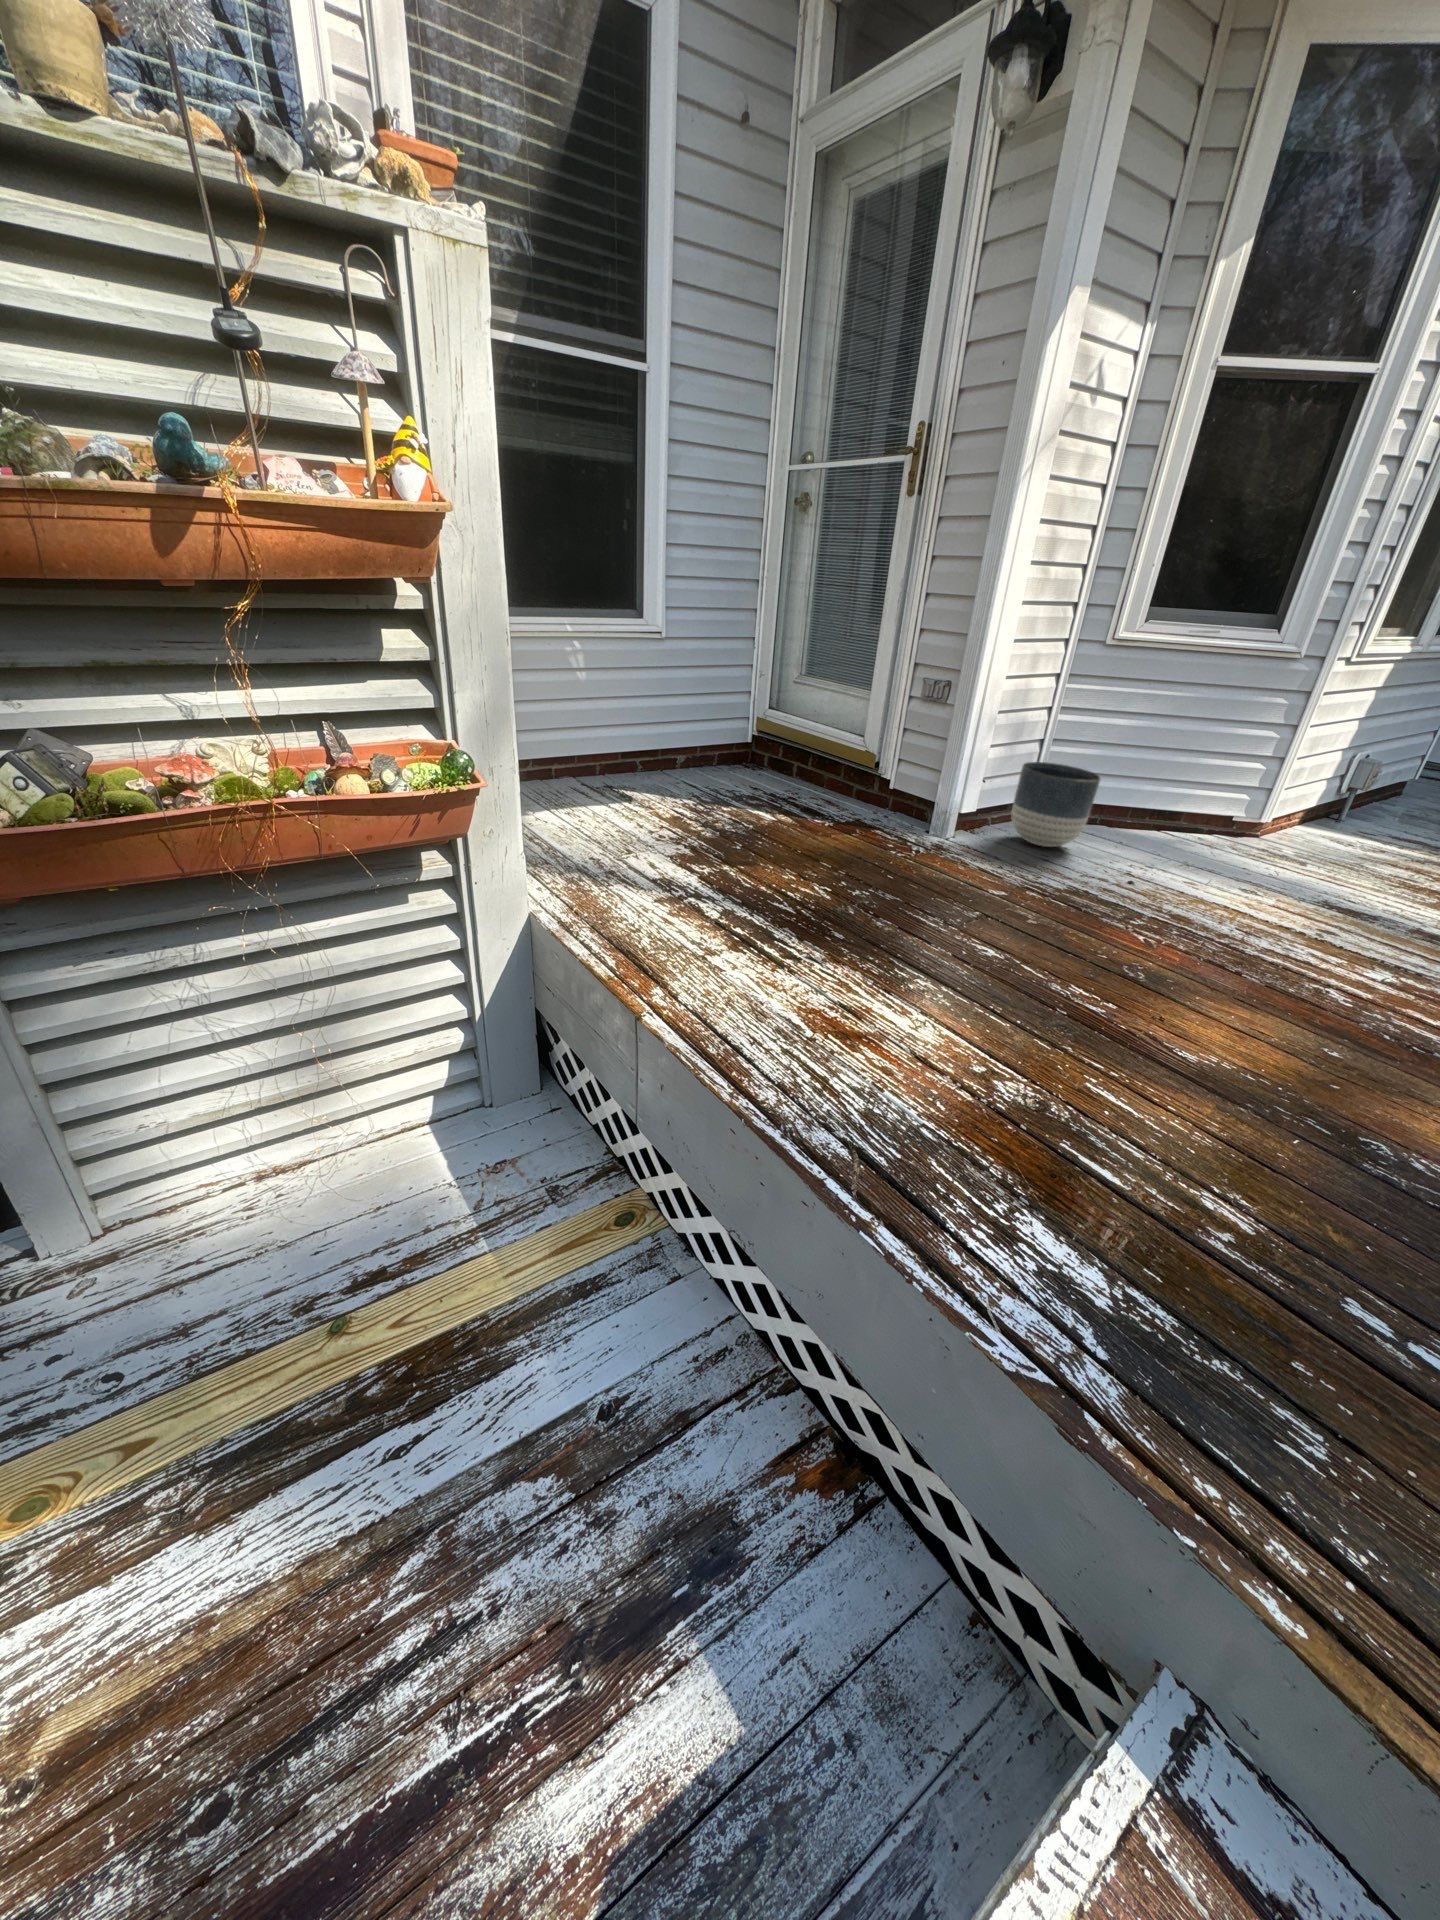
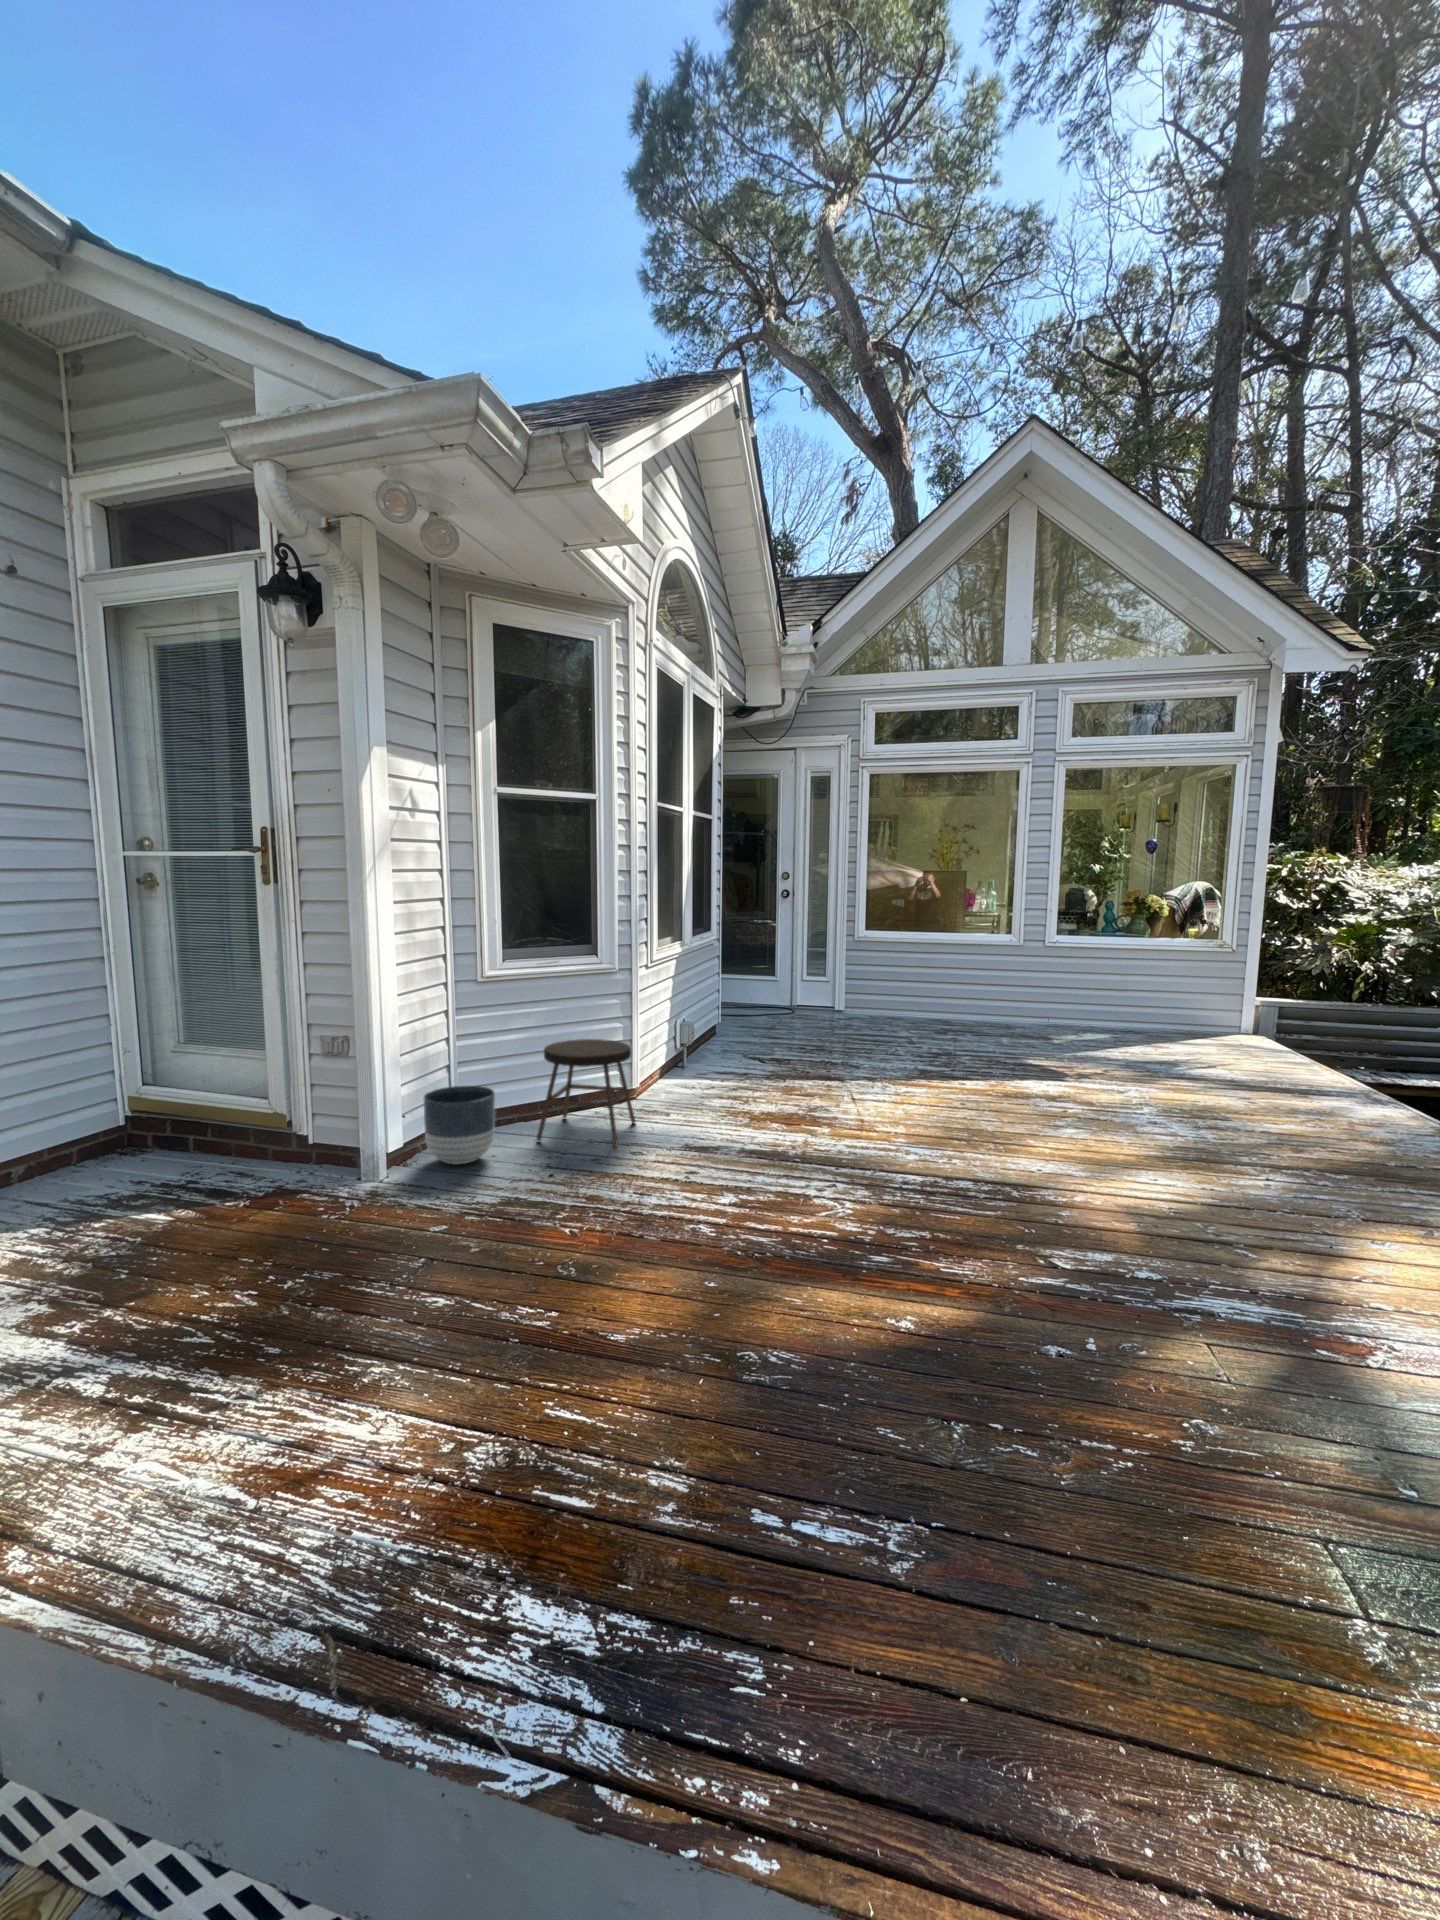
stool: none [1129,743,1290,879] -> present [537,1039,635,1146]

